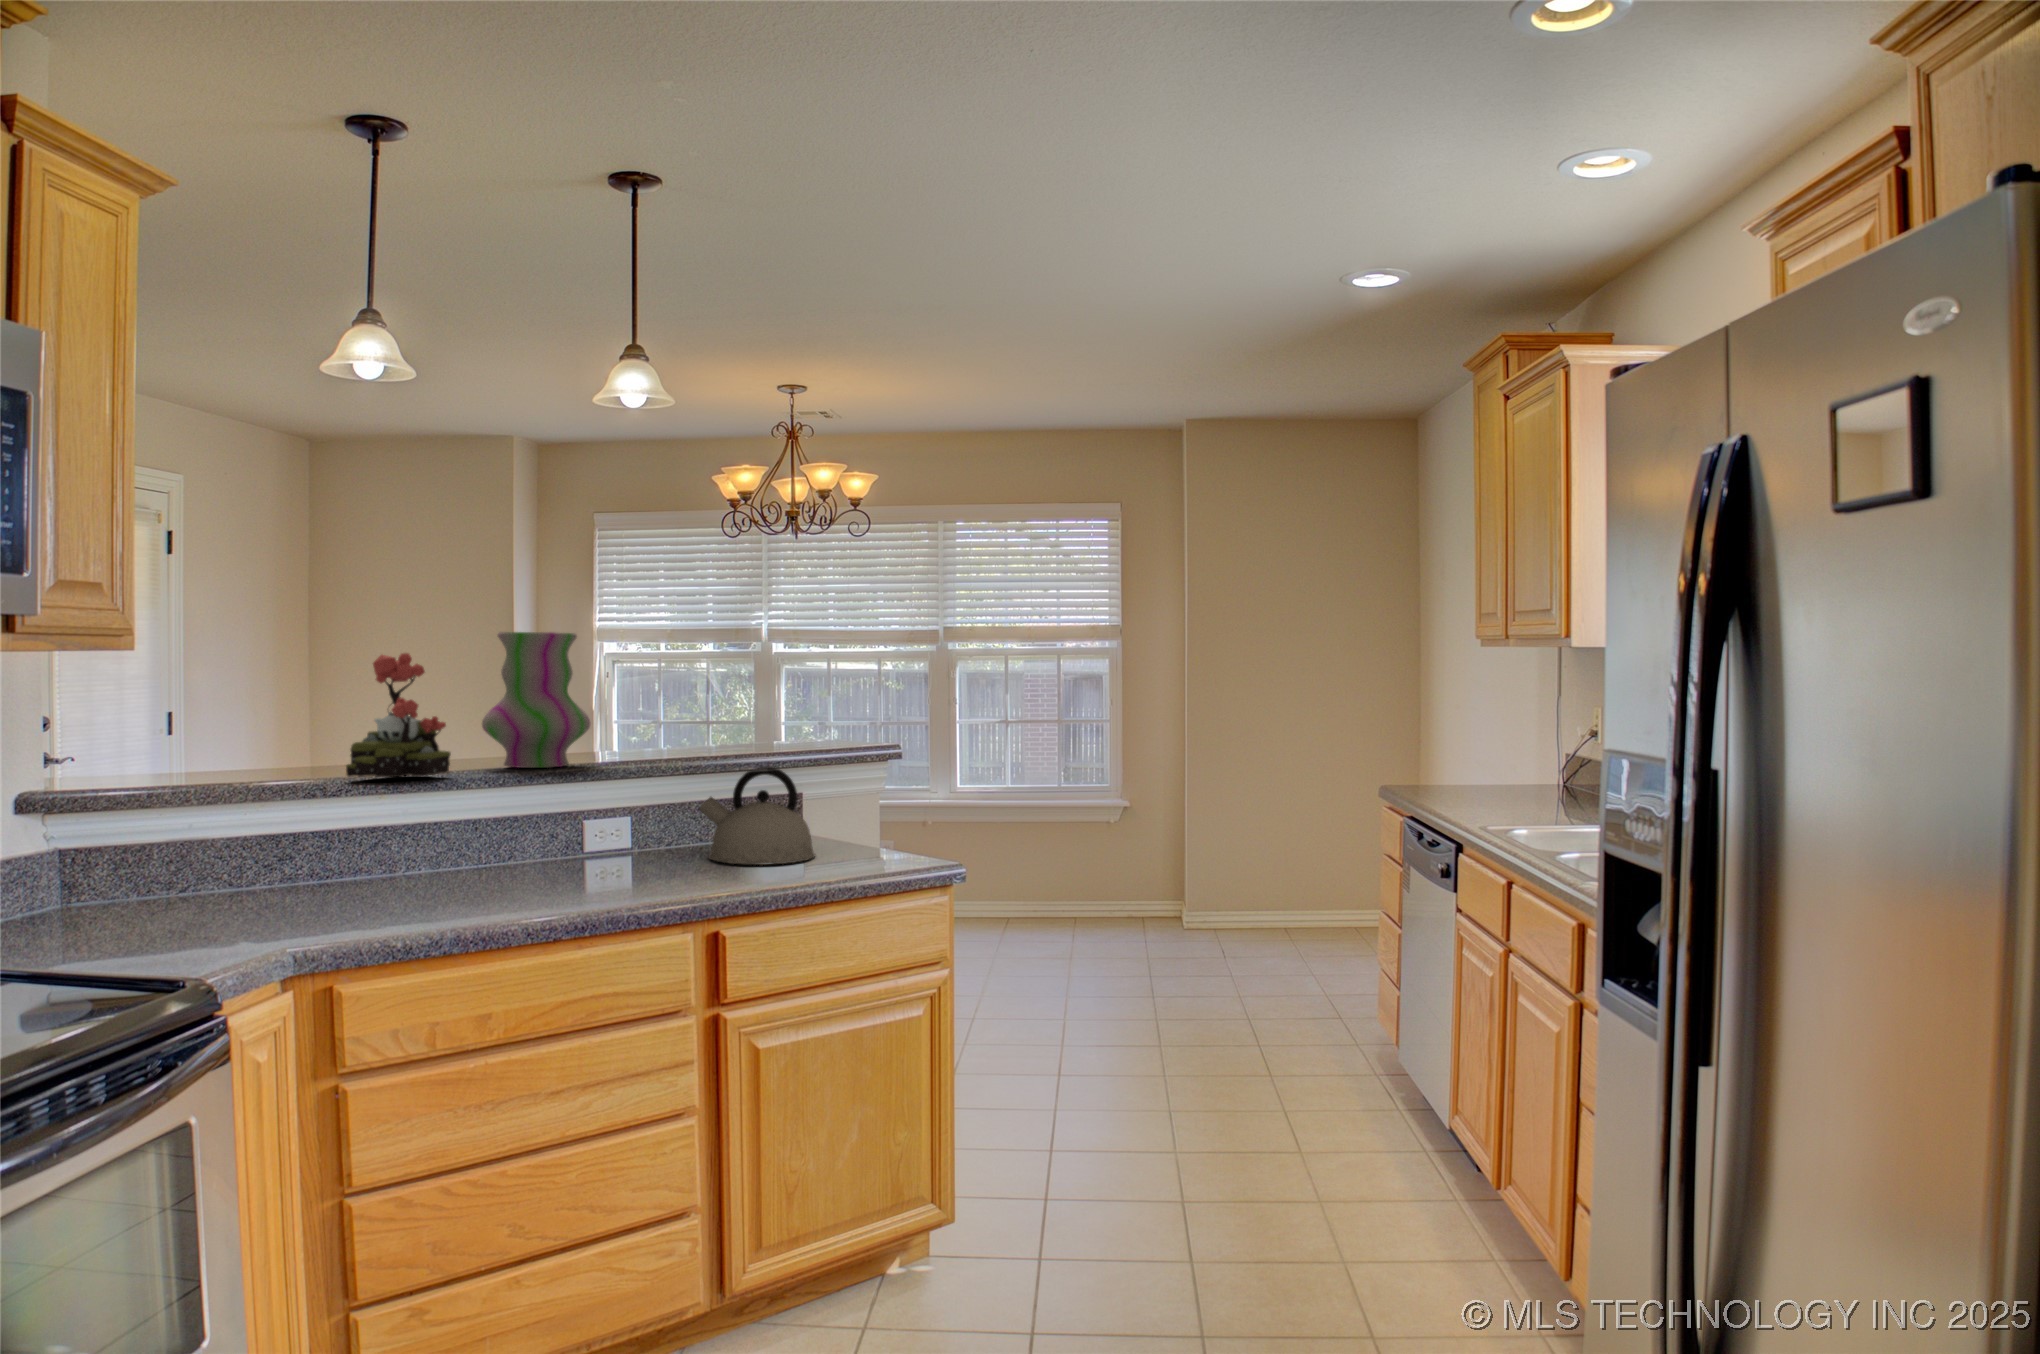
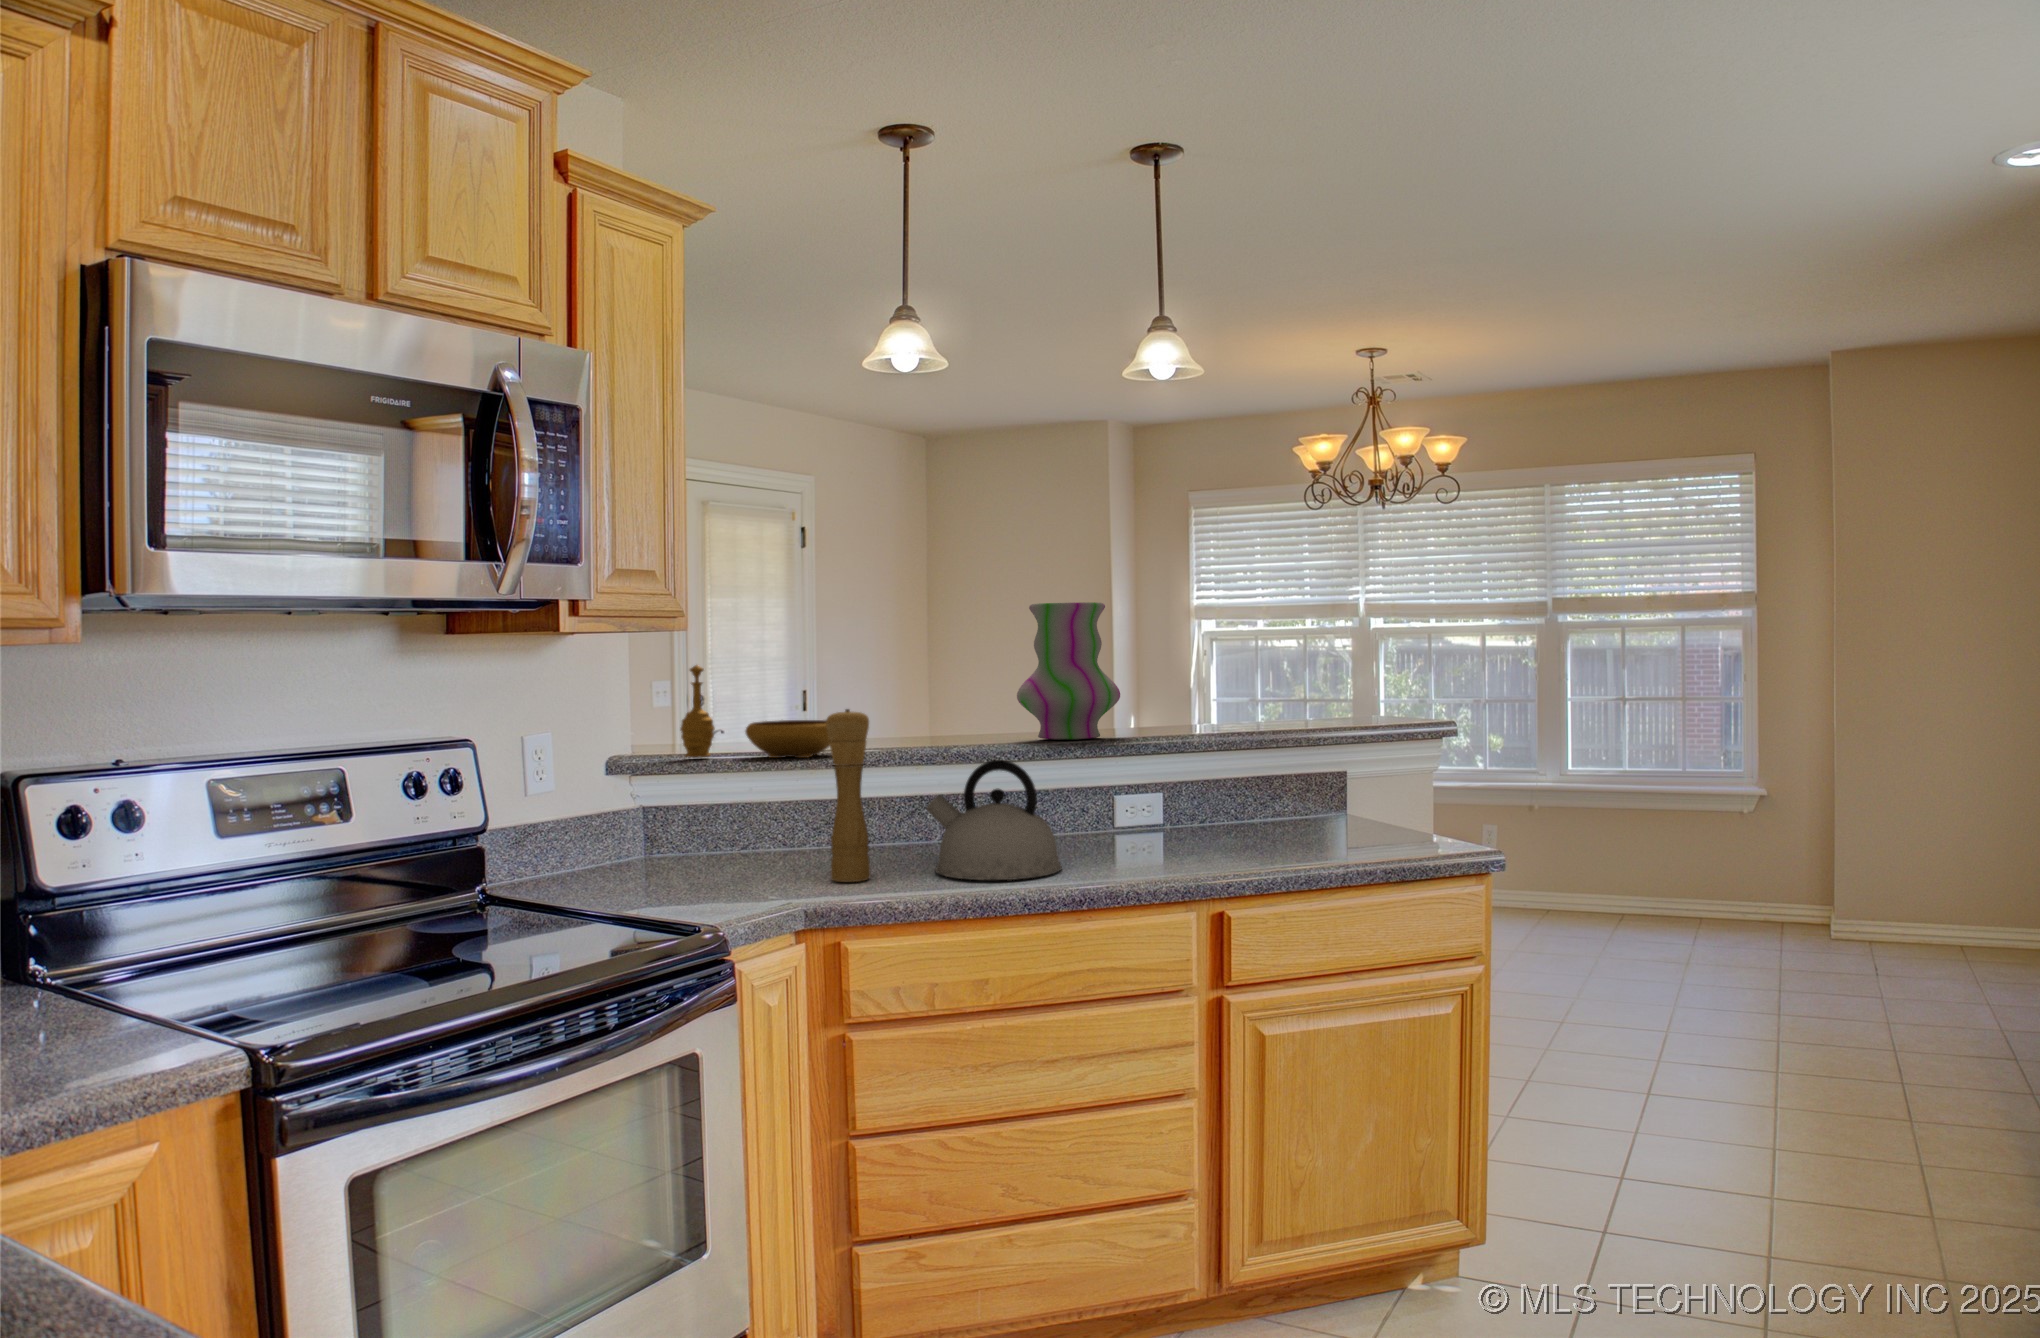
plant: present [346,653,451,778] -> none [884,627,979,746]
decorative bowl: none [98,689,301,793] -> present [680,665,830,758]
pepper mill: none [307,742,356,922] -> present [826,709,871,882]
kettle: present [700,766,815,865] -> present [926,760,1062,880]

